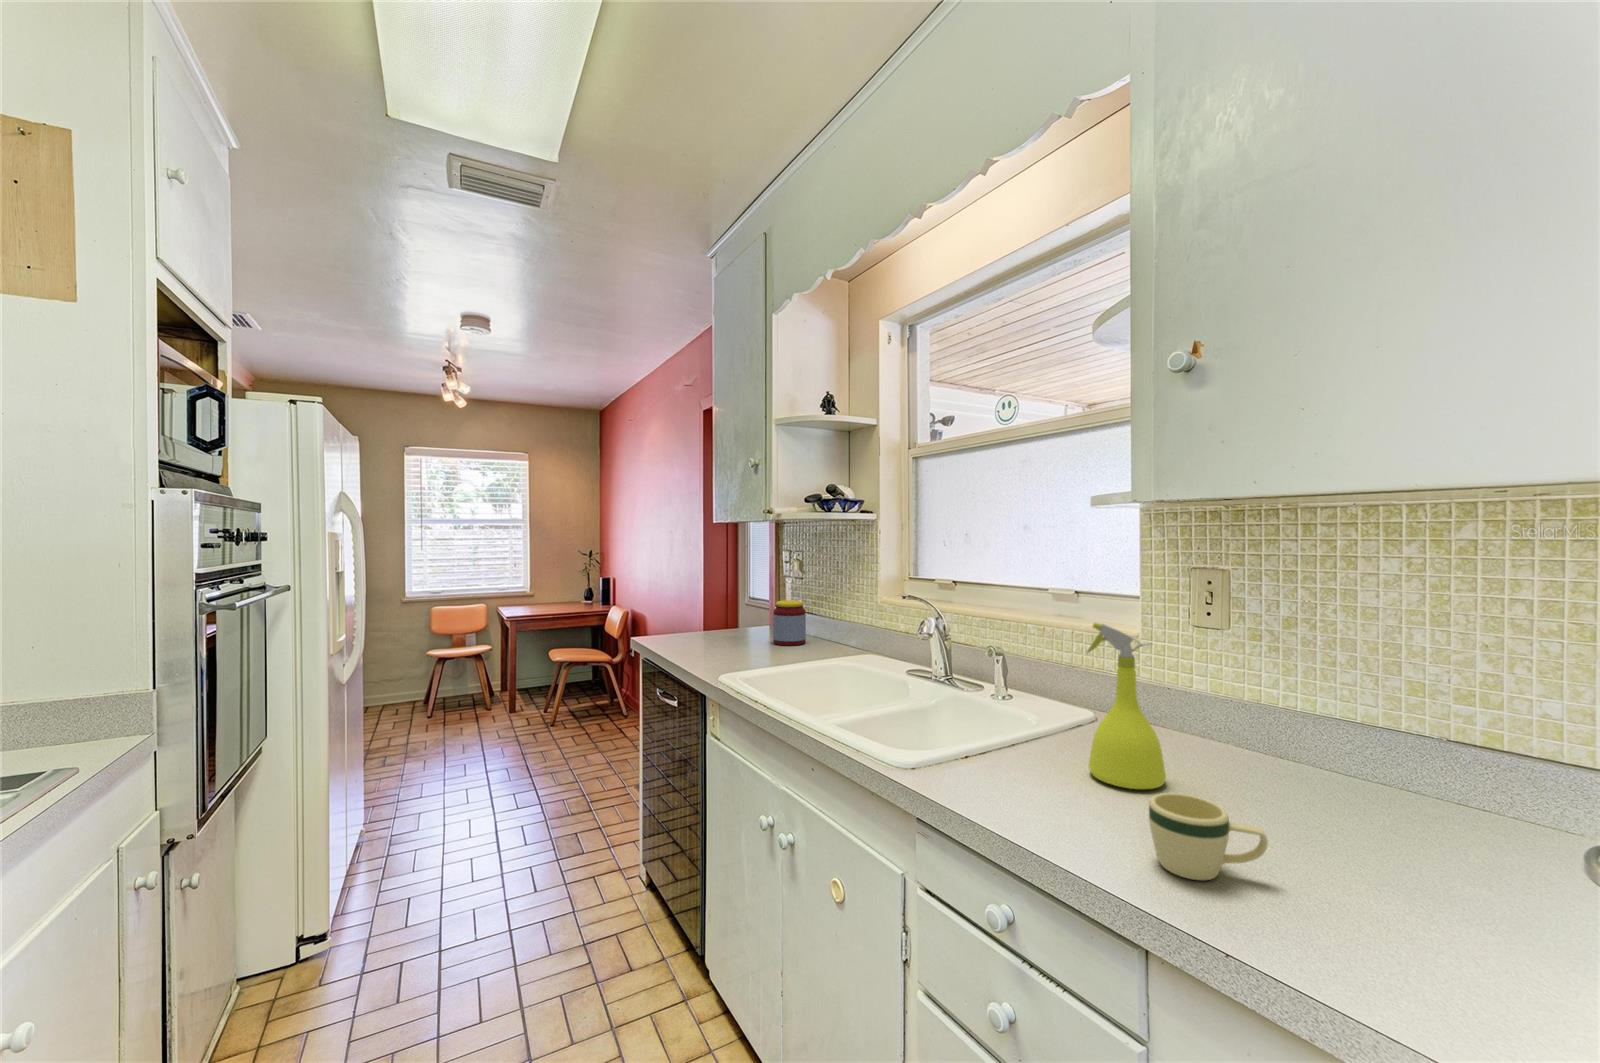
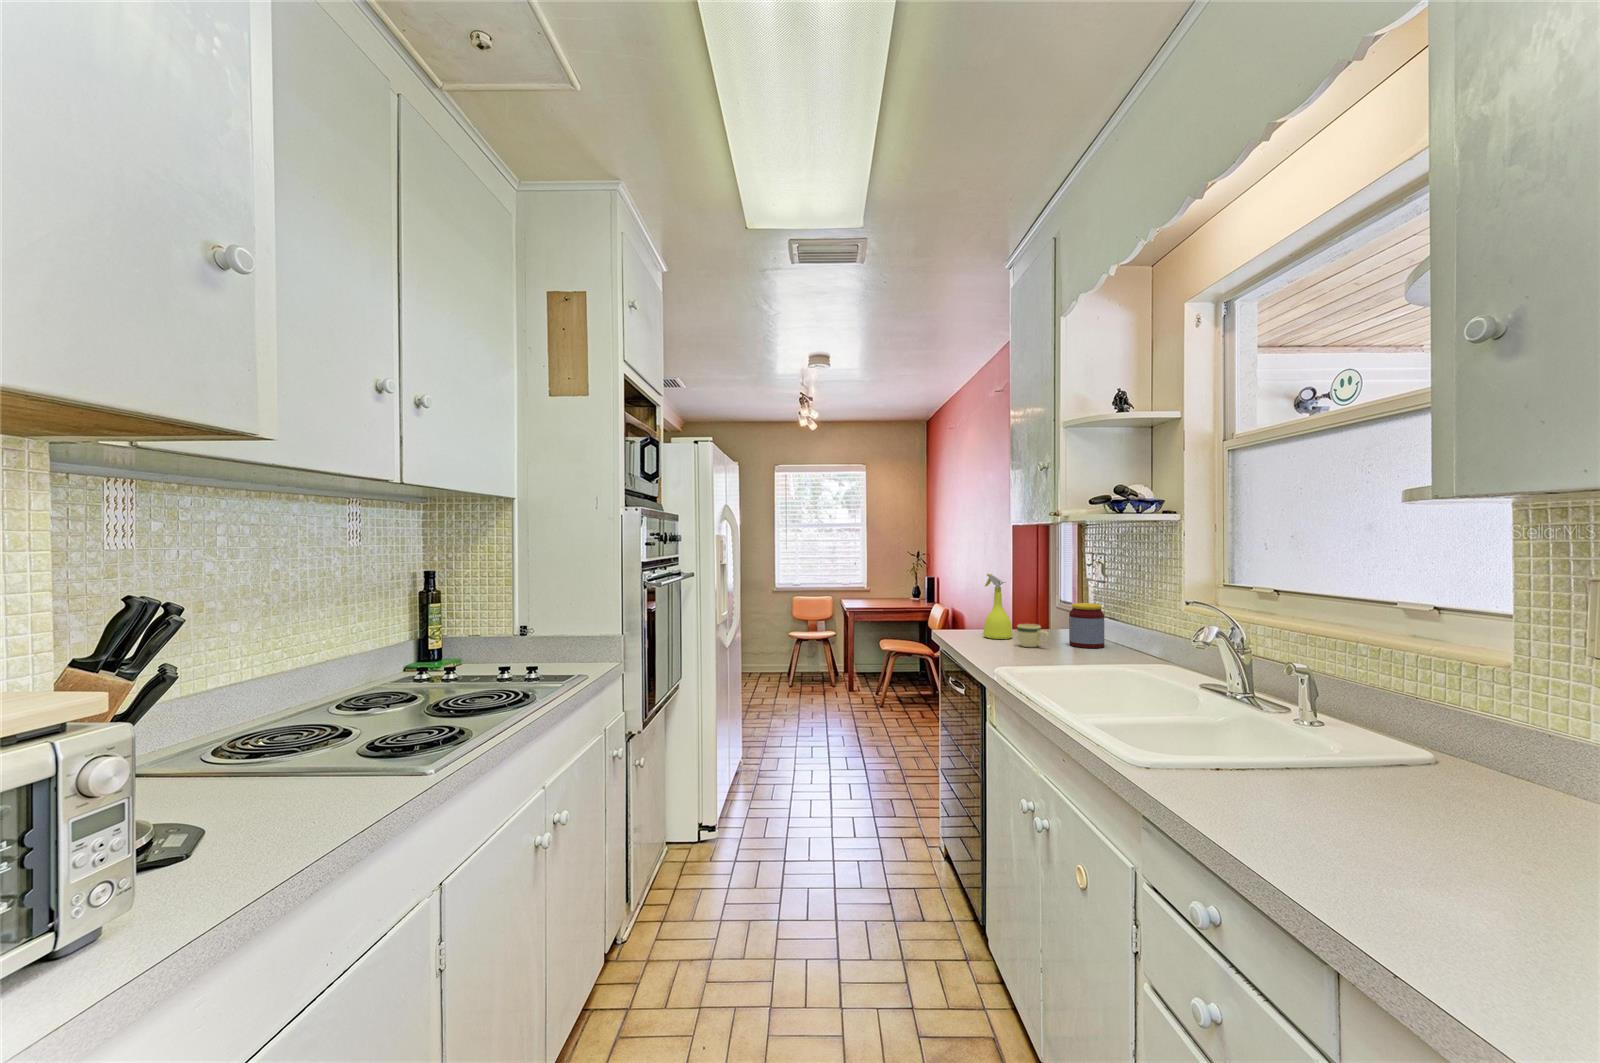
spray bottle: present [1086,623,1166,789] -> present [983,574,1013,639]
mug: present [1149,793,1268,880] -> present [1017,624,1049,647]

